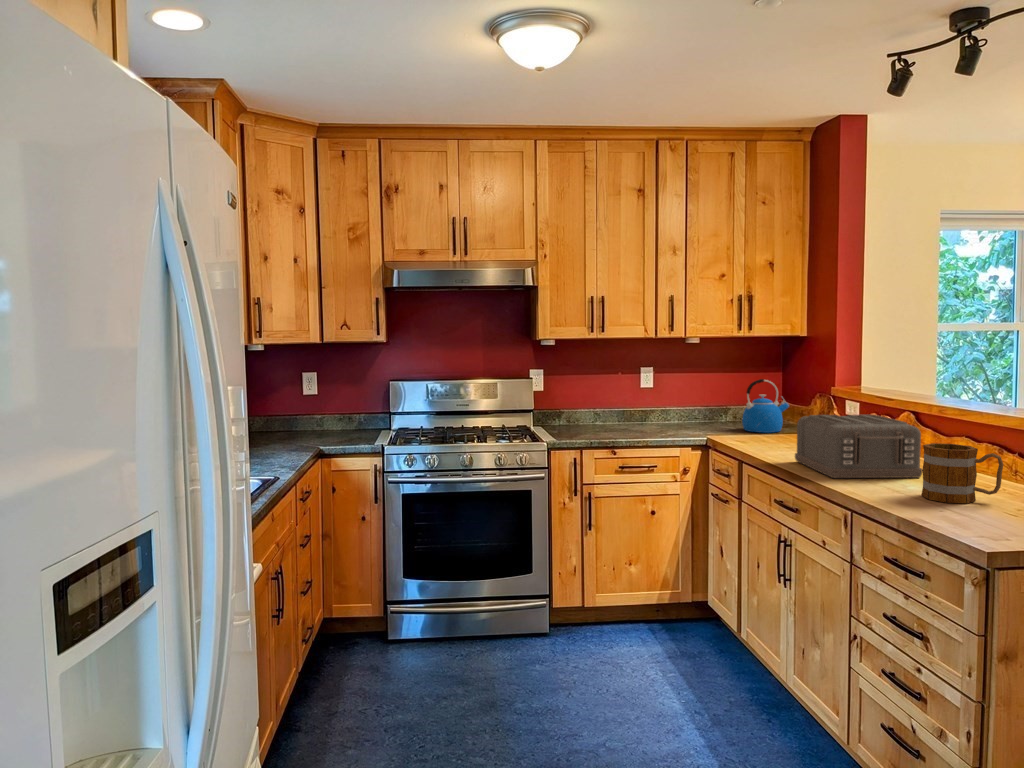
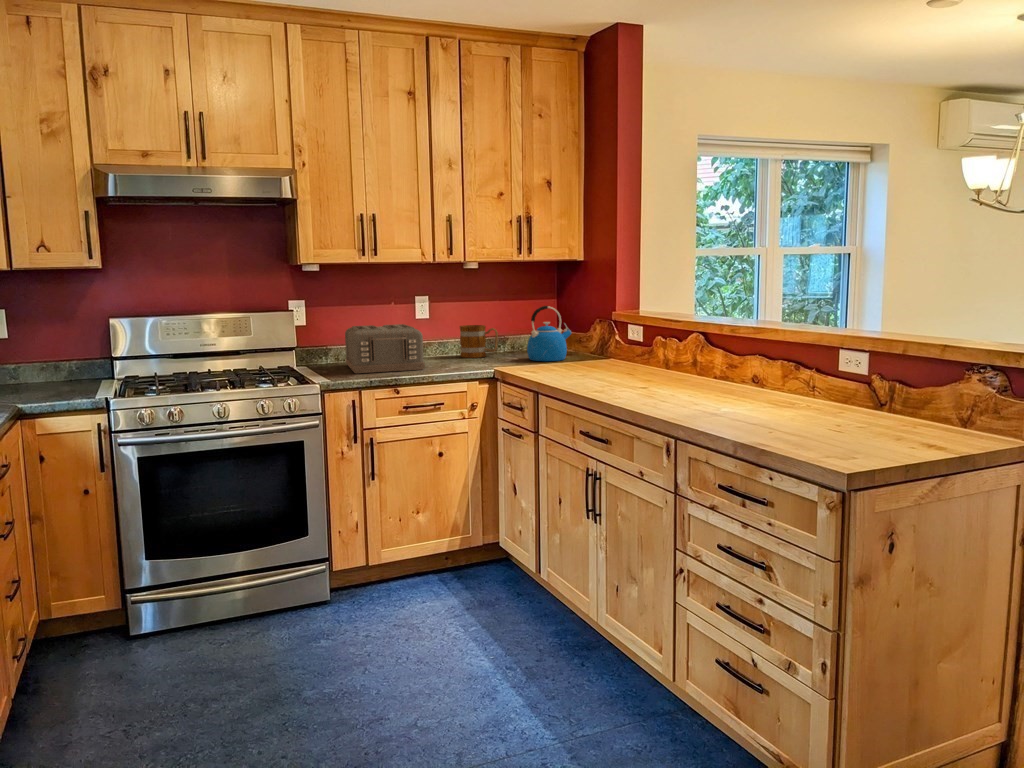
toaster: present [795,415,922,478] -> present [345,324,425,373]
mug: present [921,443,1003,503] -> present [460,325,498,358]

